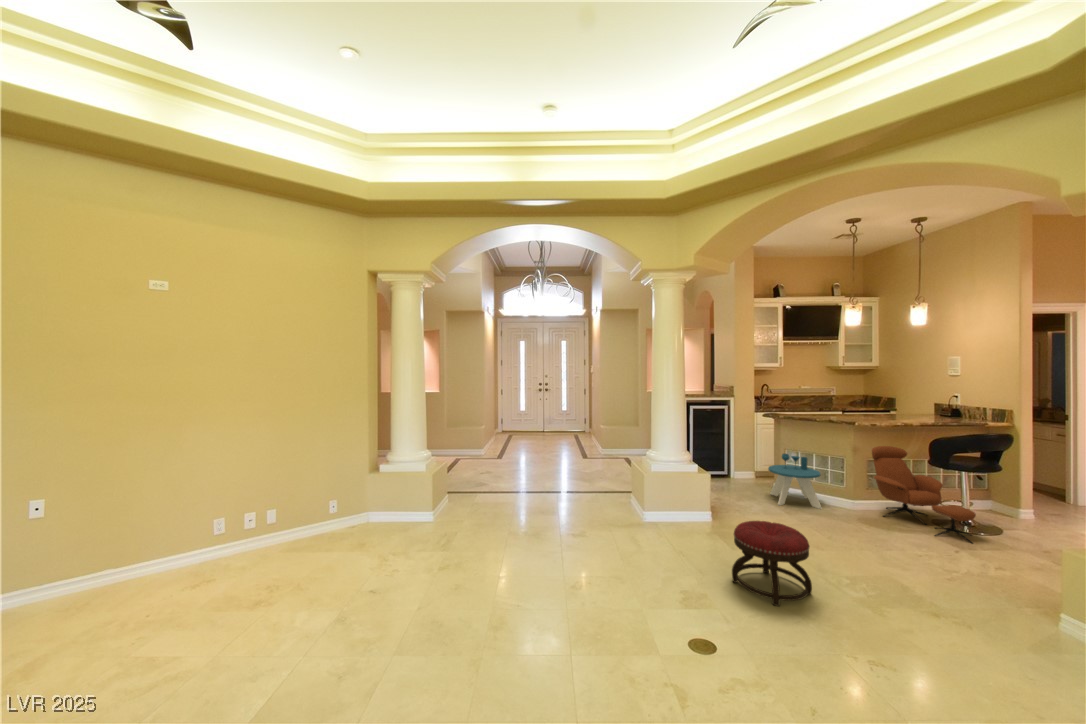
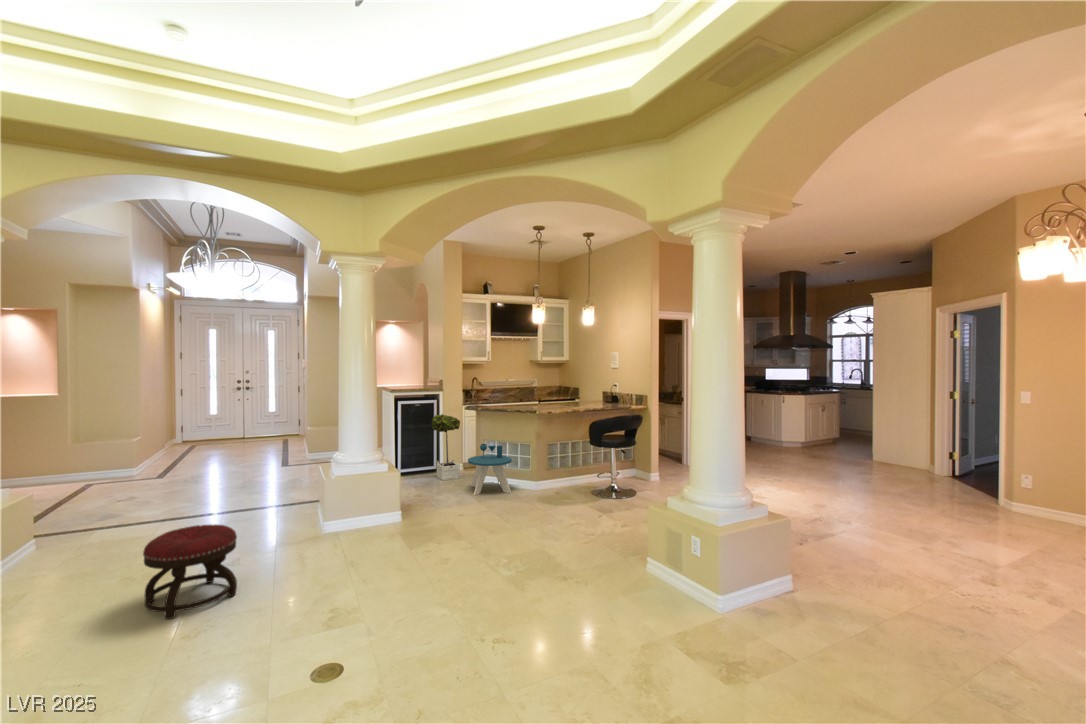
potted tree: none [724,420,754,484] -> present [431,414,460,480]
lounge chair: present [872,446,976,542] -> none [551,430,614,504]
ottoman: present [732,521,812,606] -> present [143,525,237,619]

